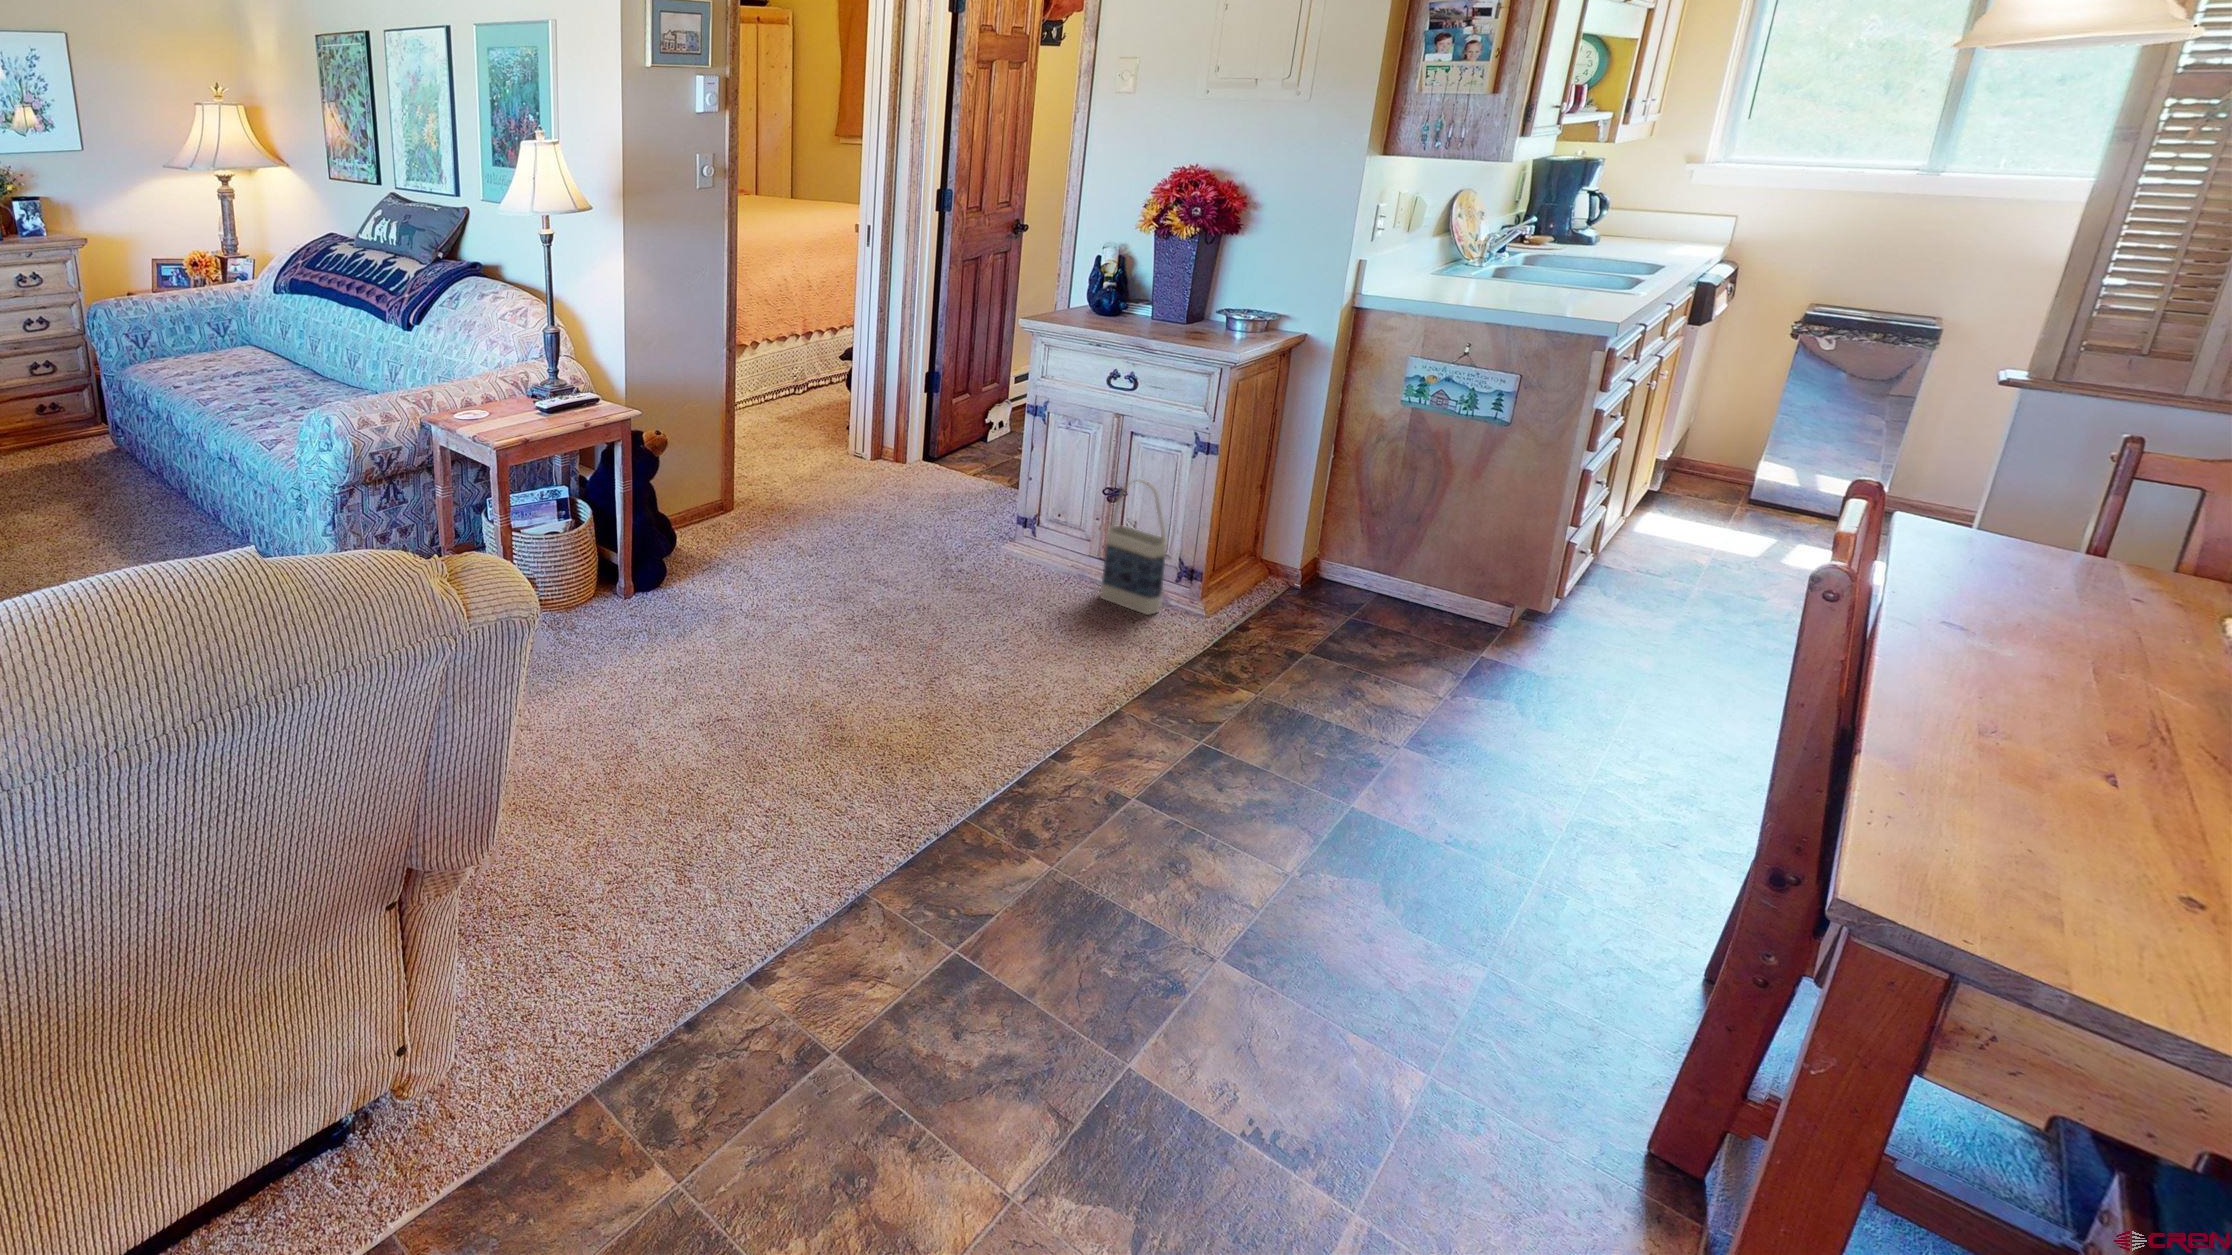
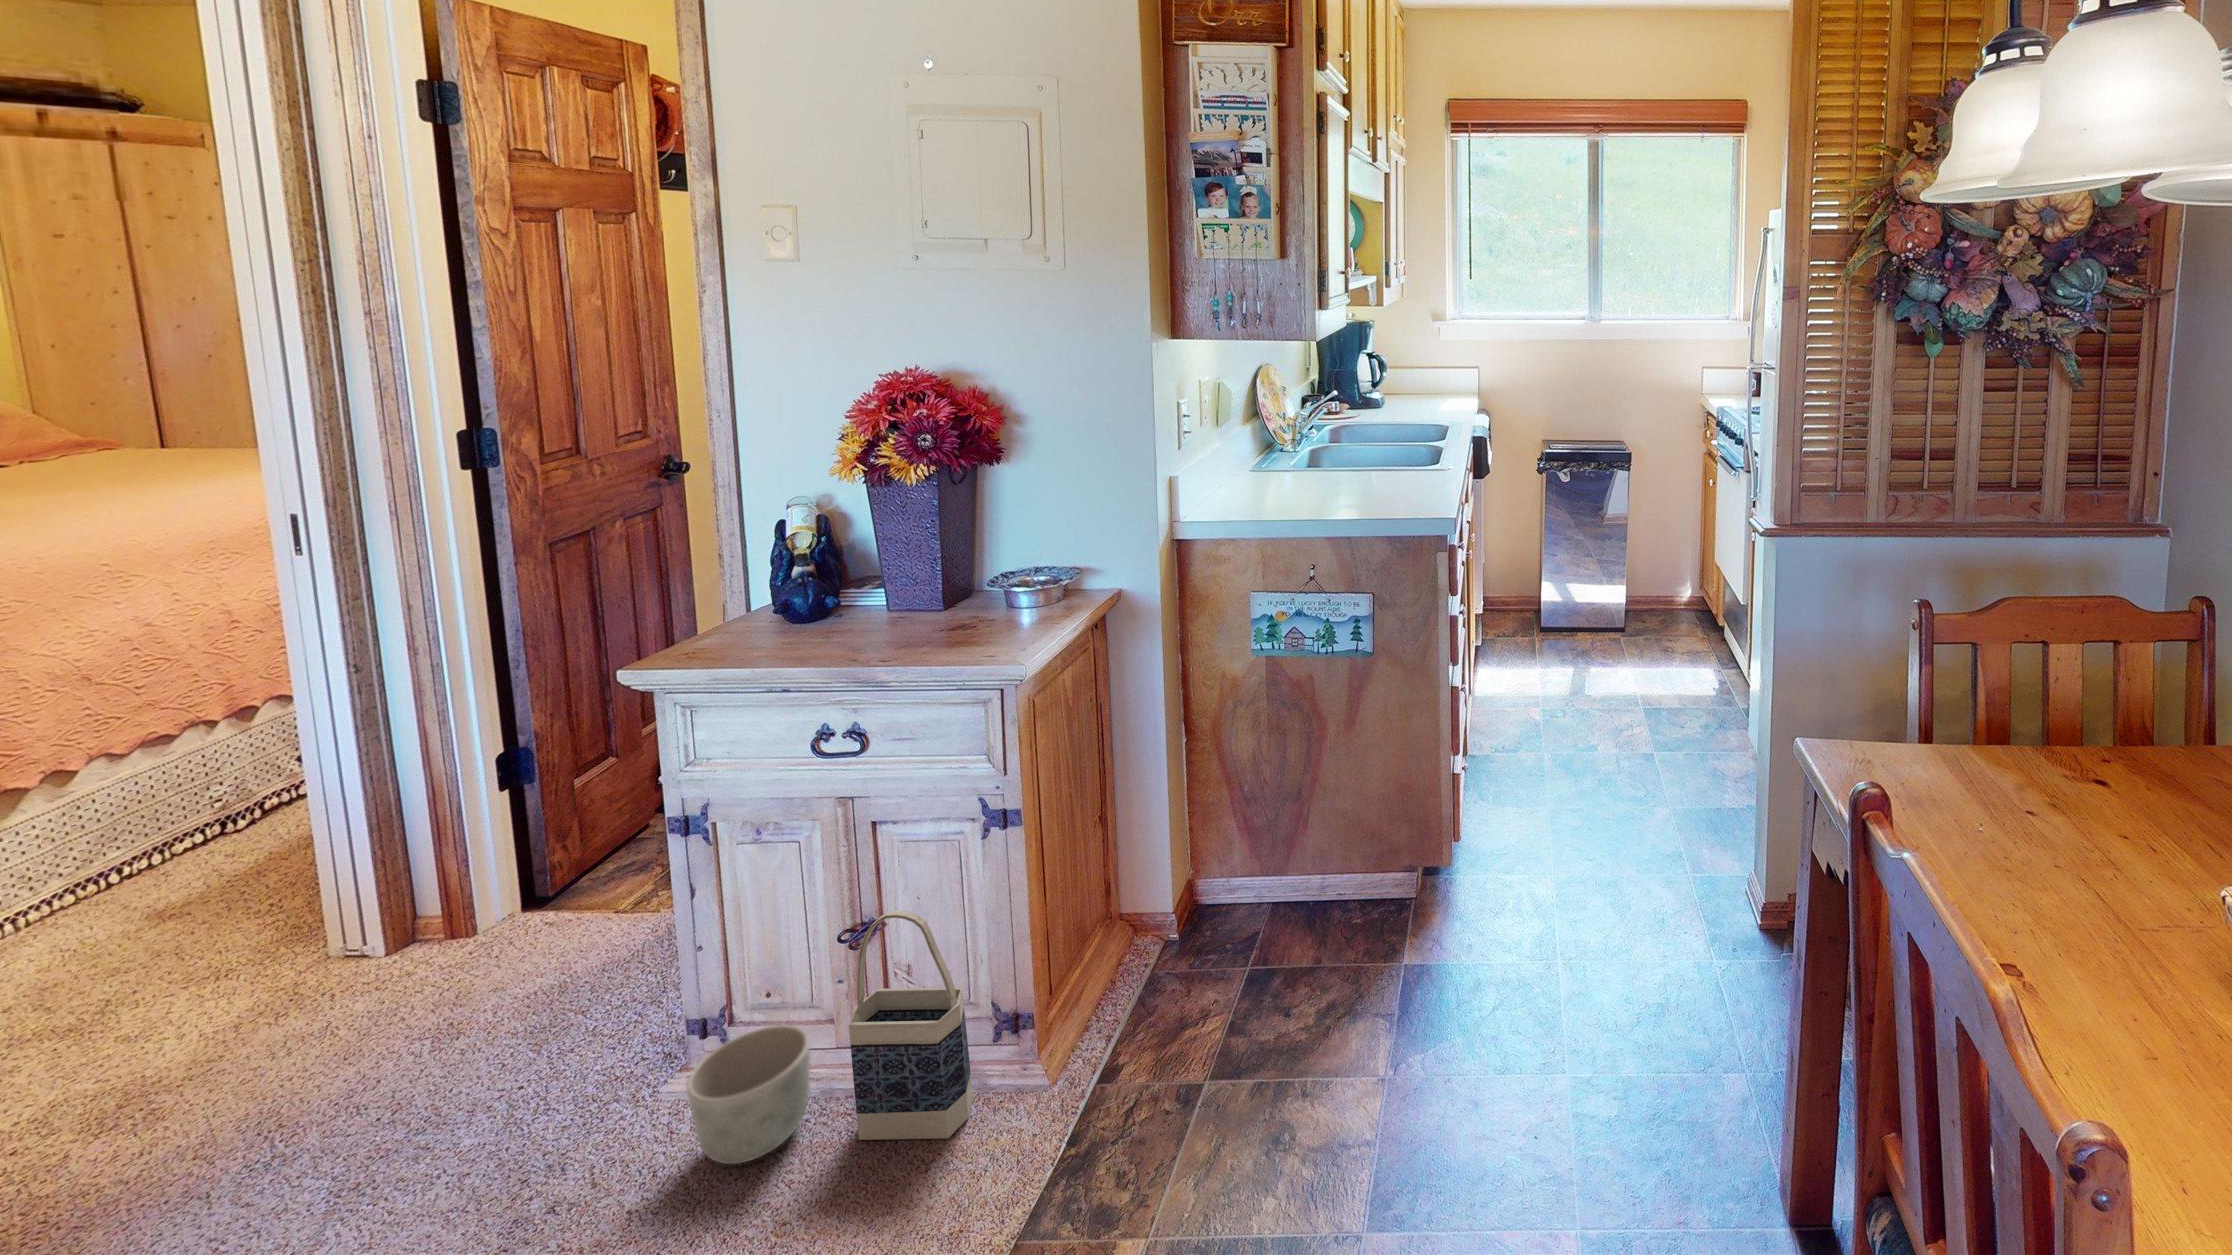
planter: none [1027,526,1082,586] -> present [686,1025,810,1164]

